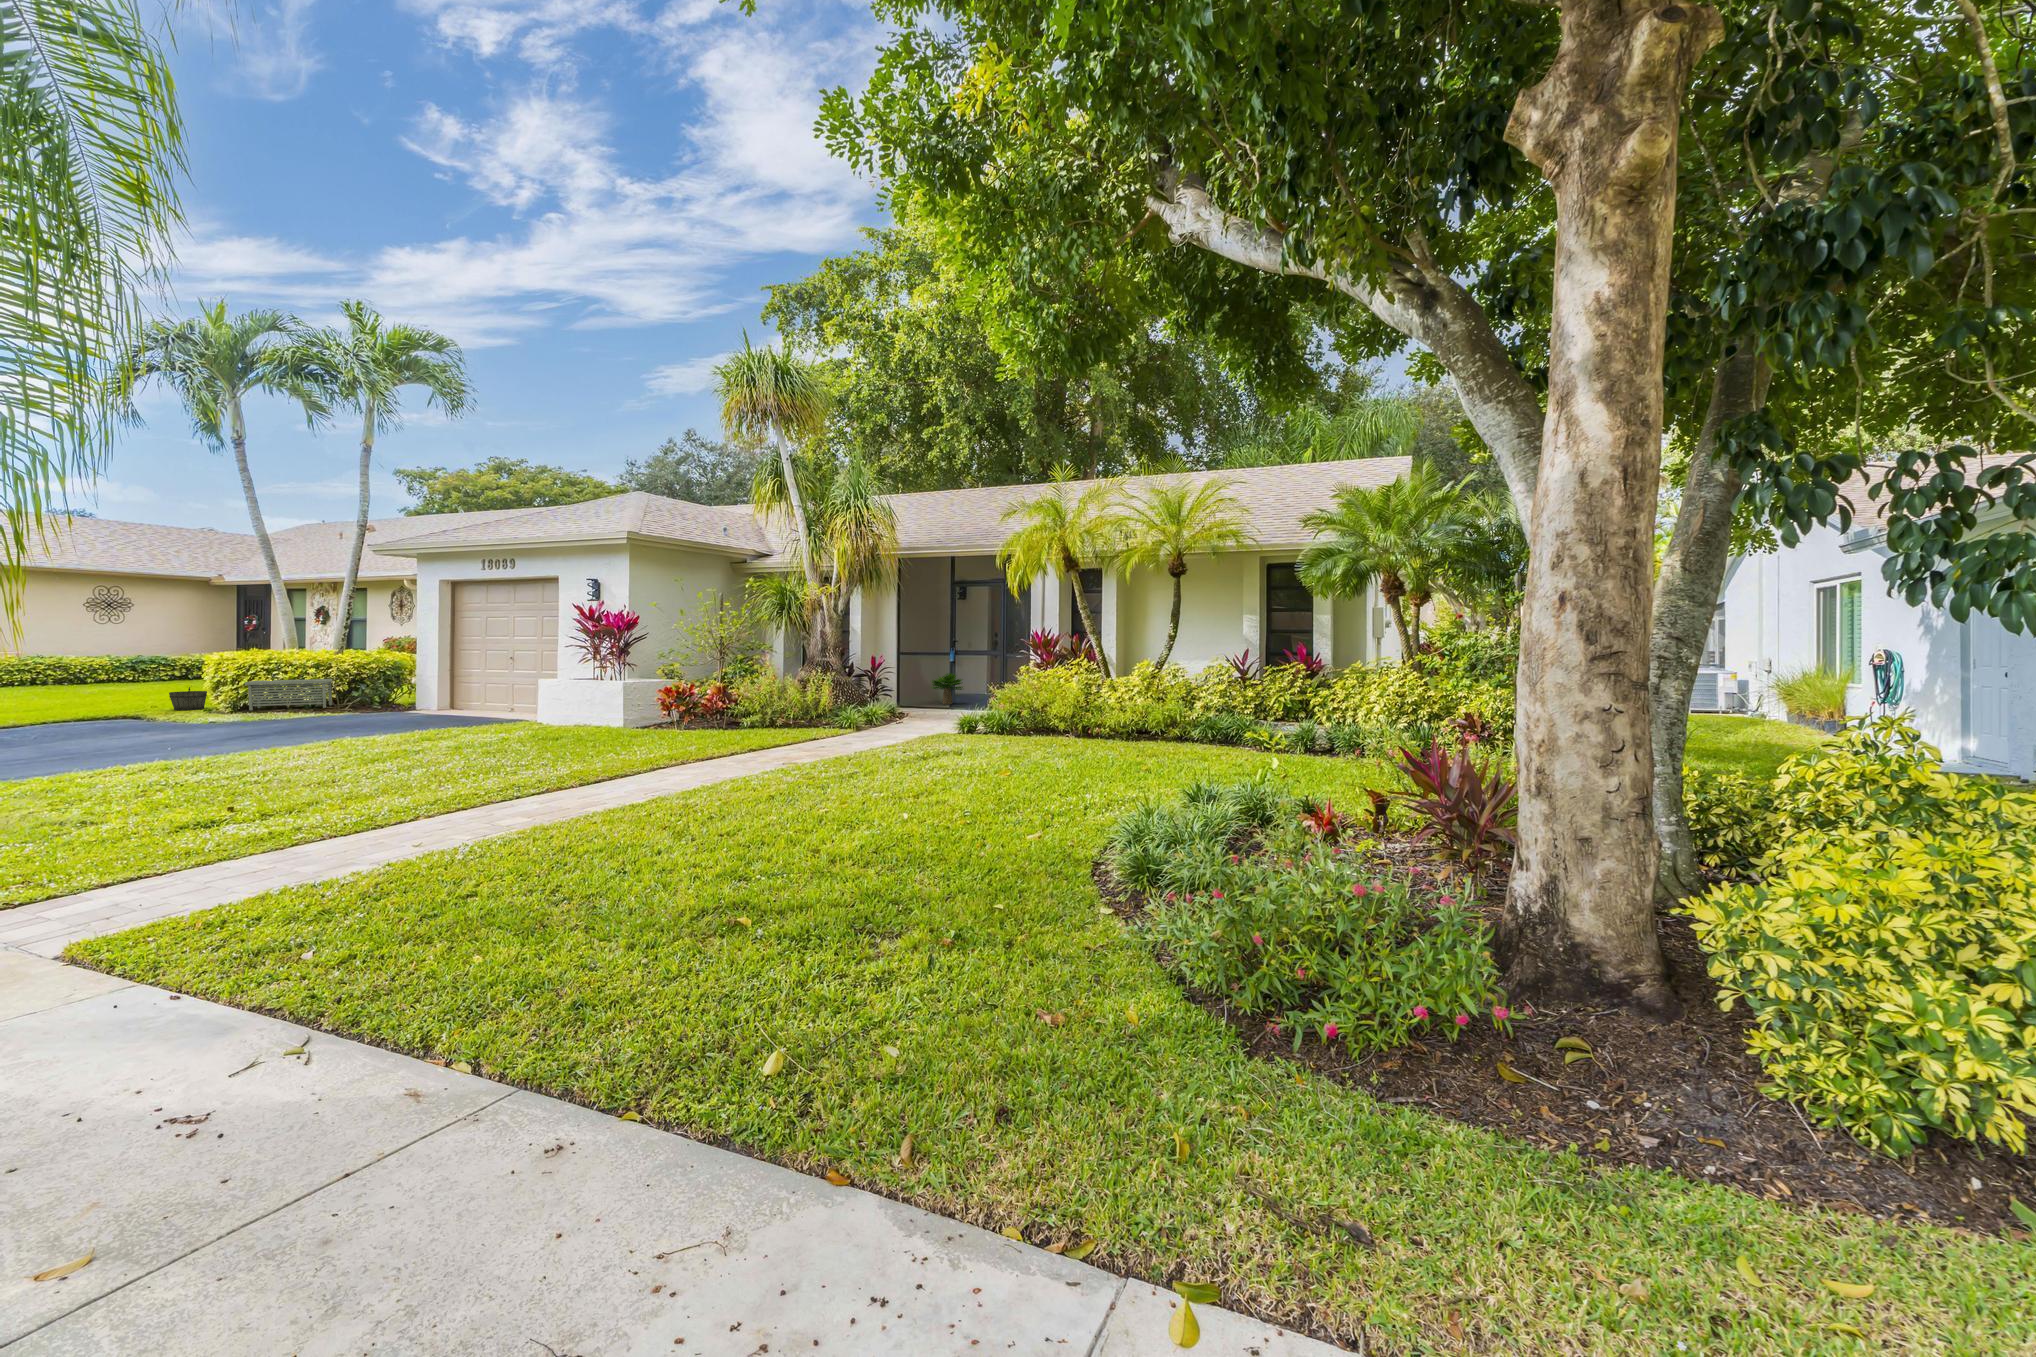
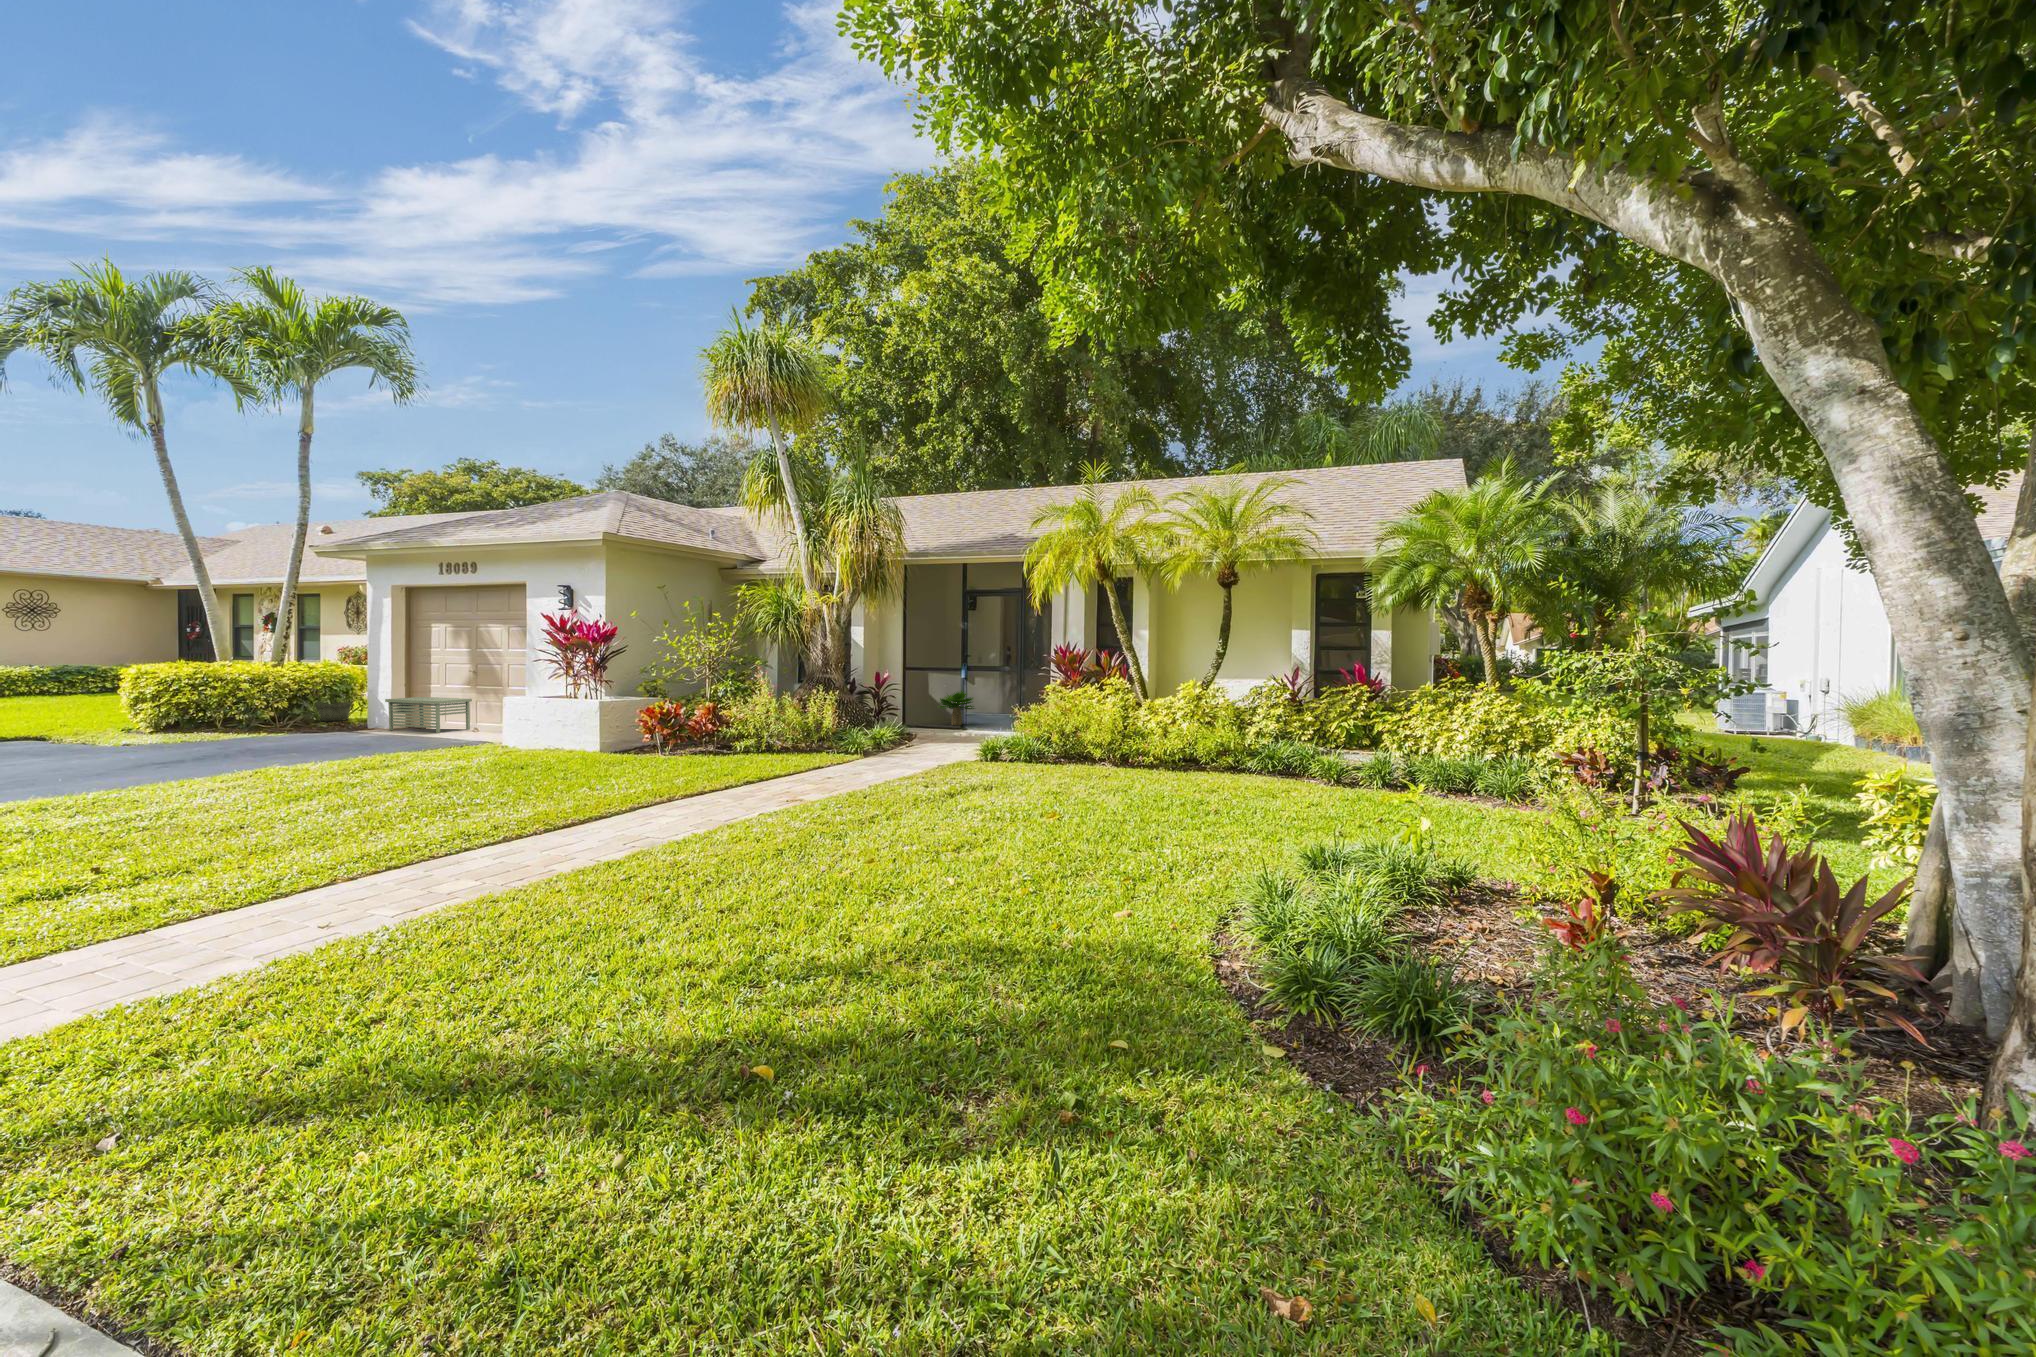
storage bench: present [245,679,332,710] -> present [385,697,472,733]
wooden bucket: present [169,687,207,710] -> present [316,702,352,721]

